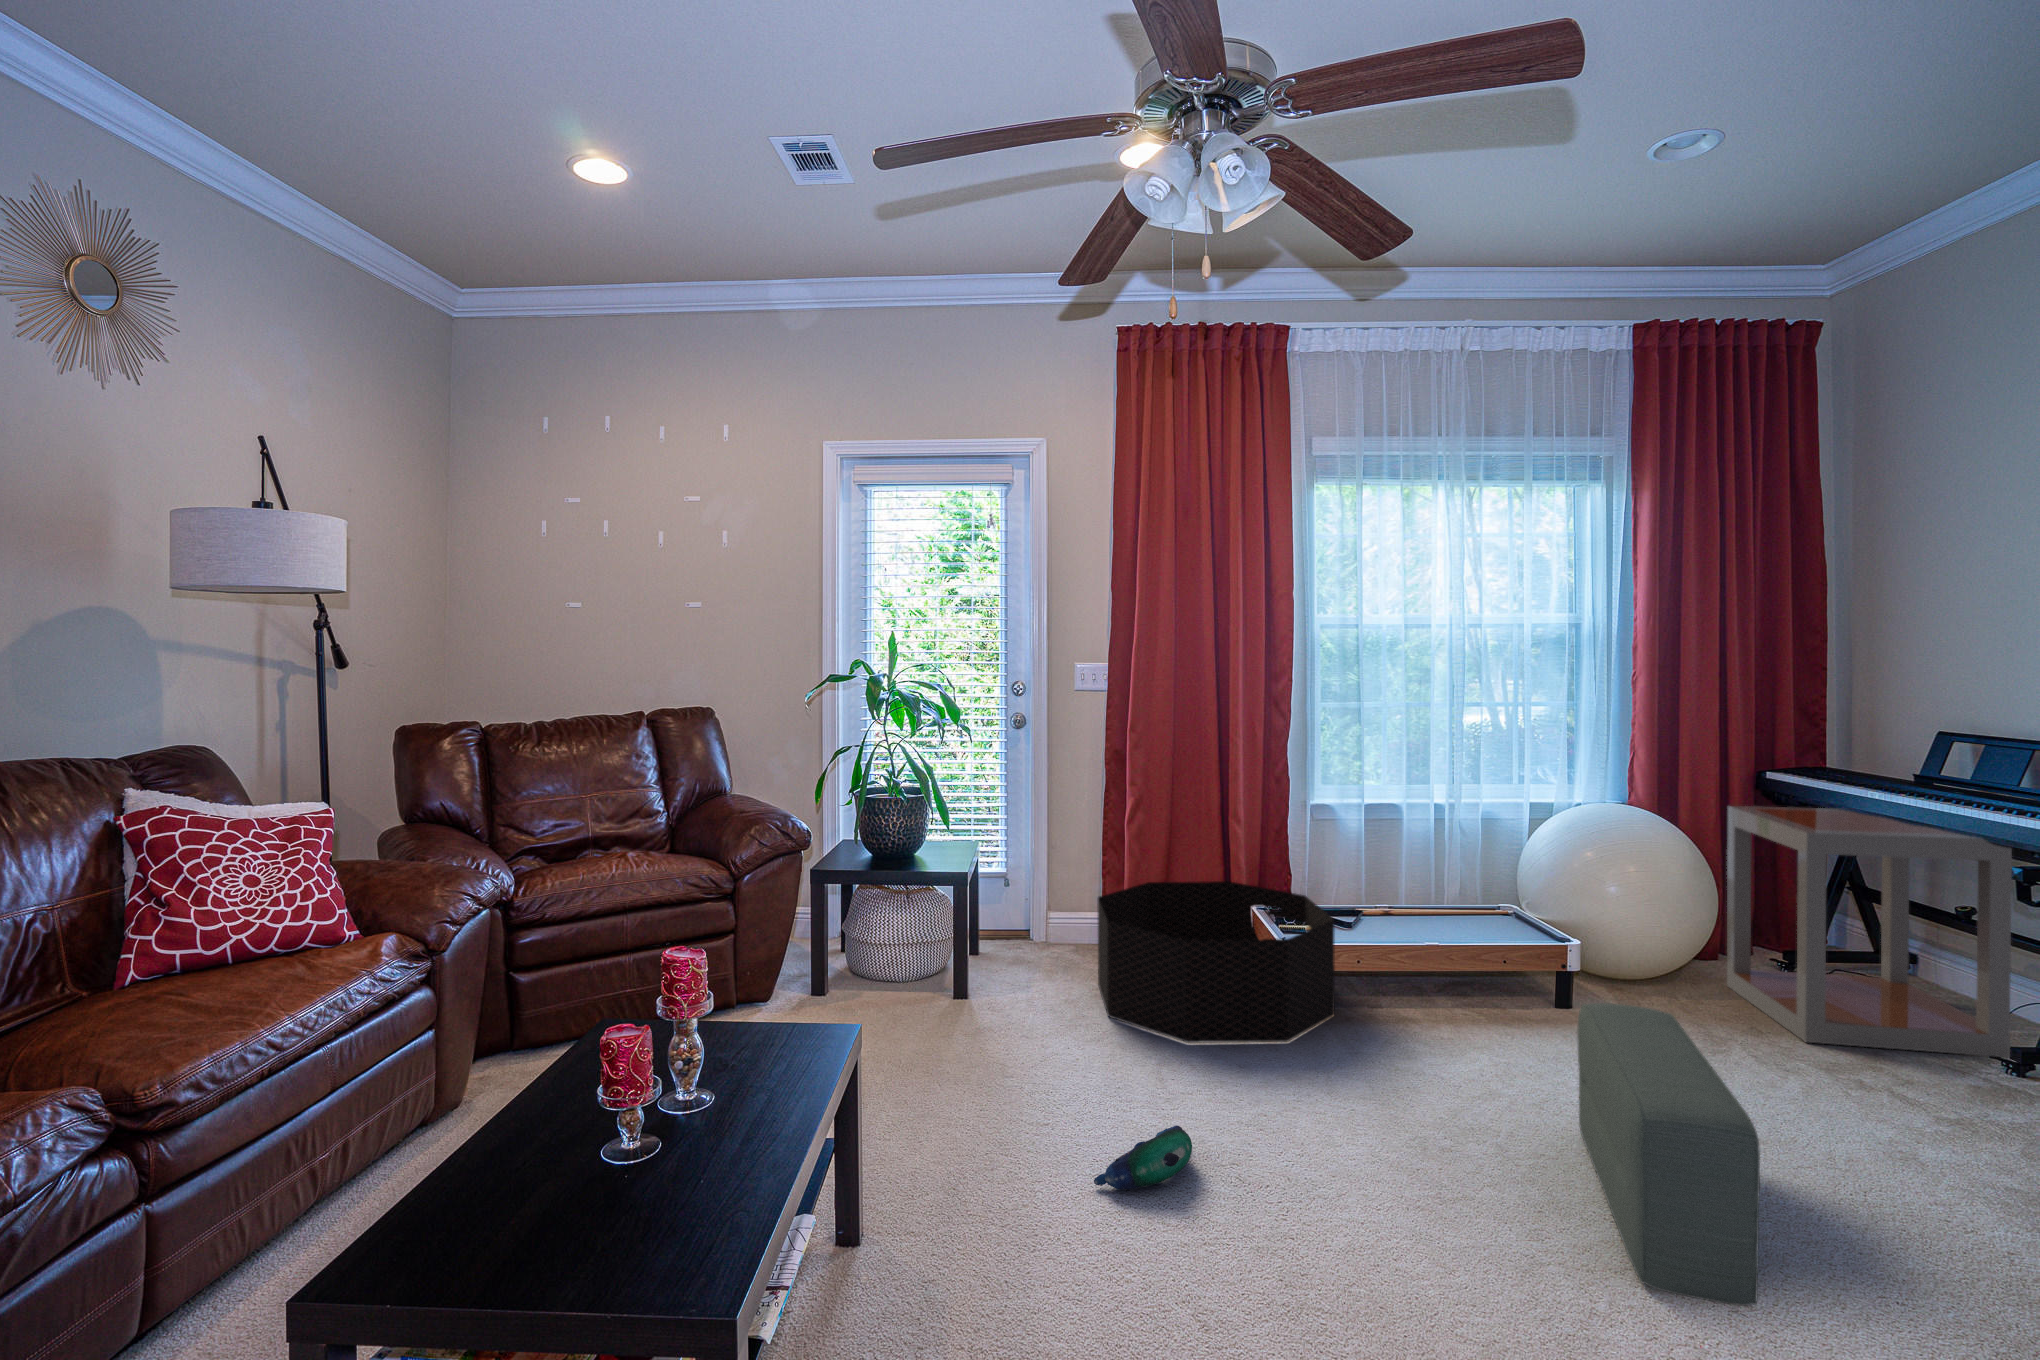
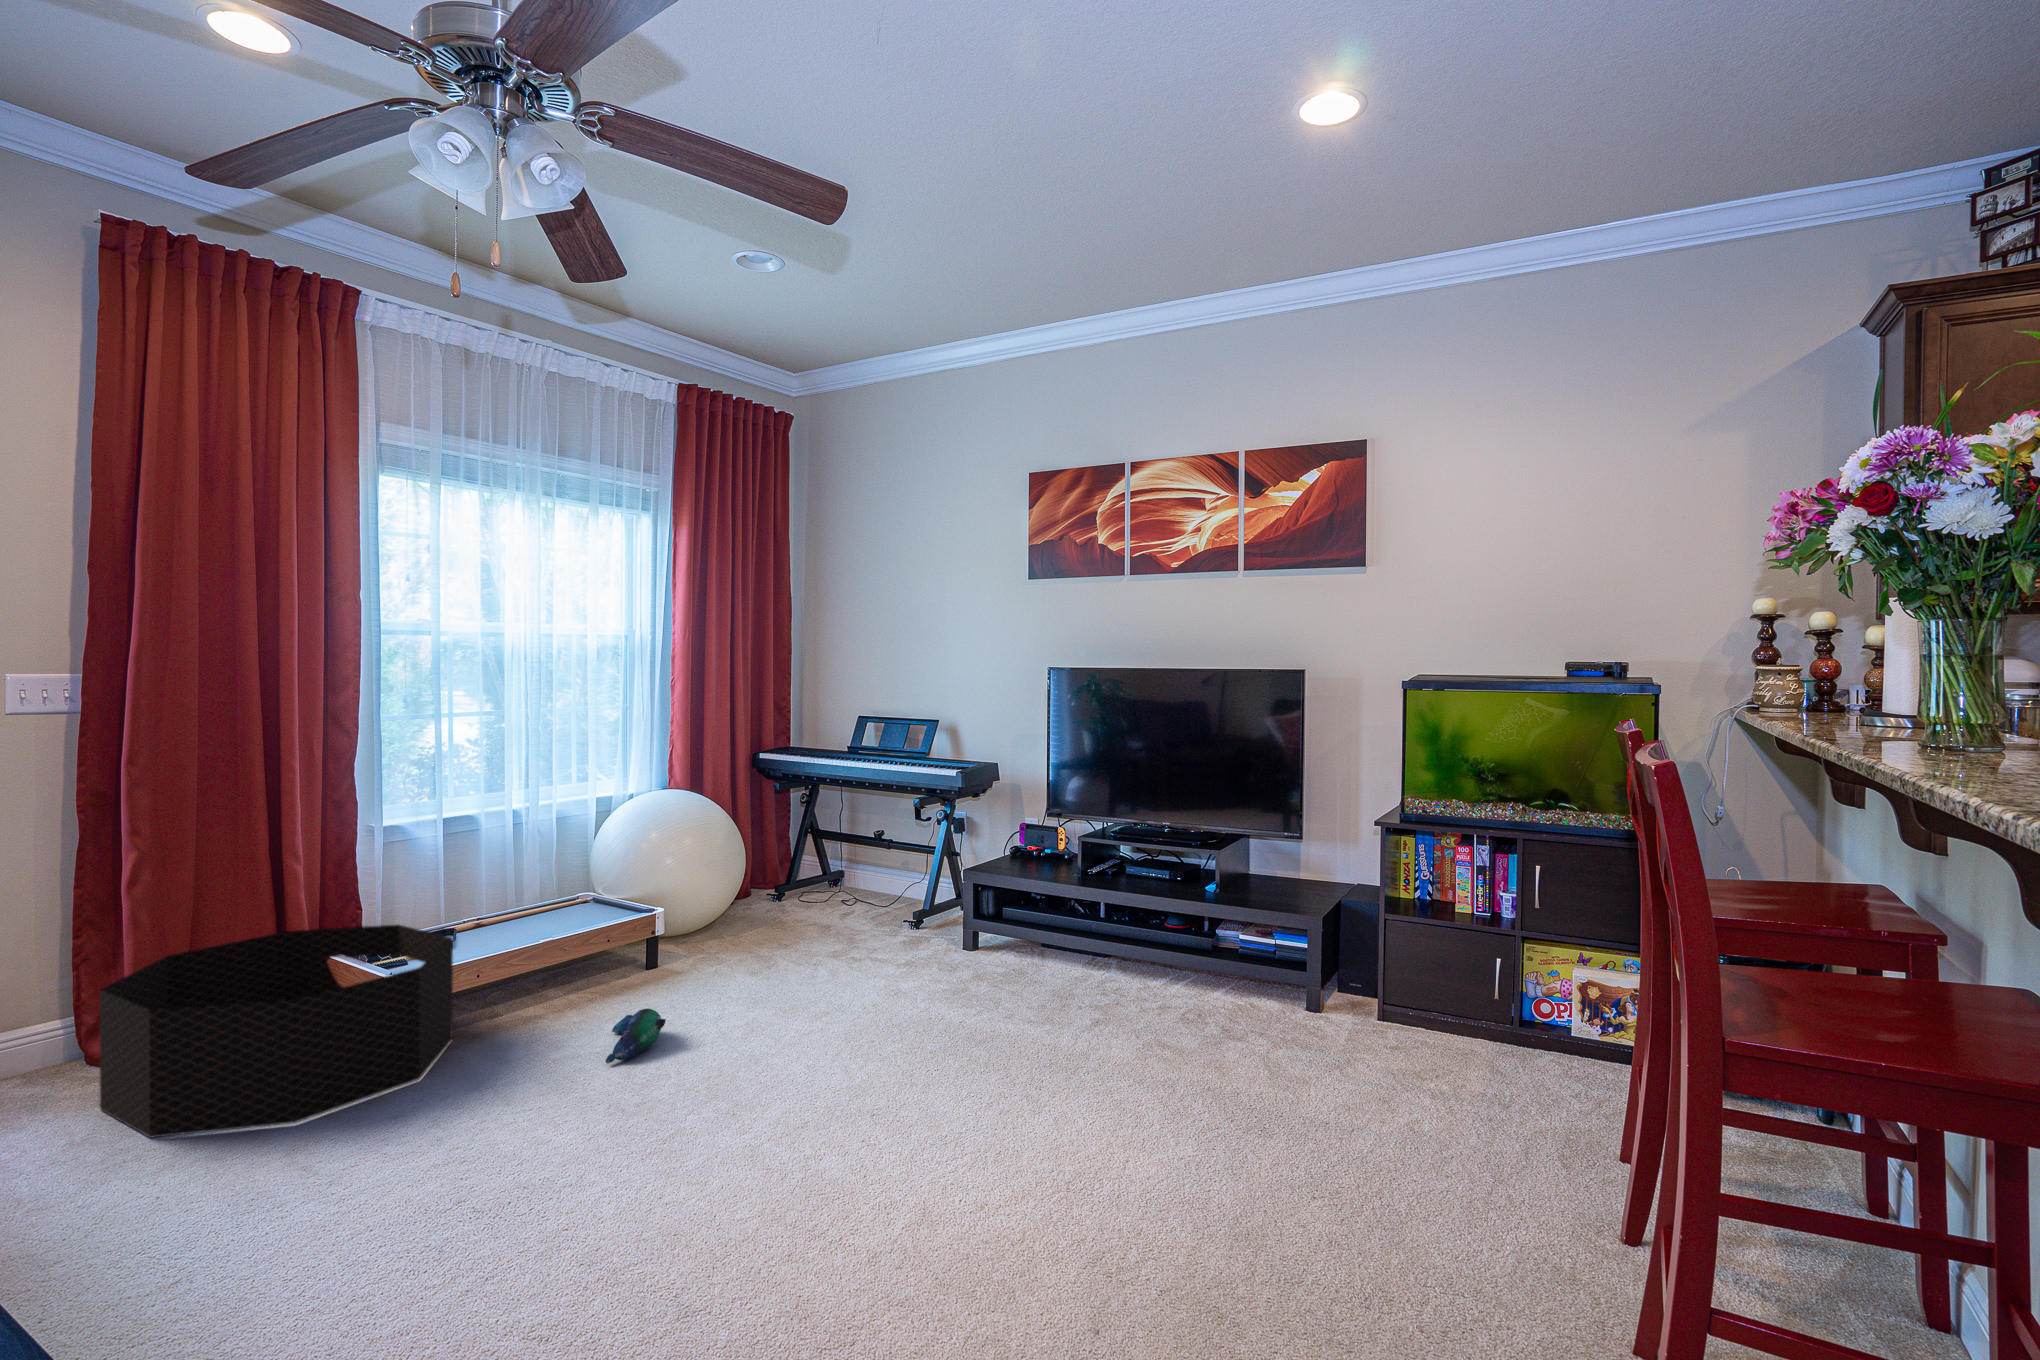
side table: present [1727,806,2012,1057] -> none [751,771,912,944]
pouf: present [1577,1003,1760,1306] -> none [717,935,878,1129]
plush toy: present [1094,1125,1192,1191] -> present [606,1008,666,1063]

